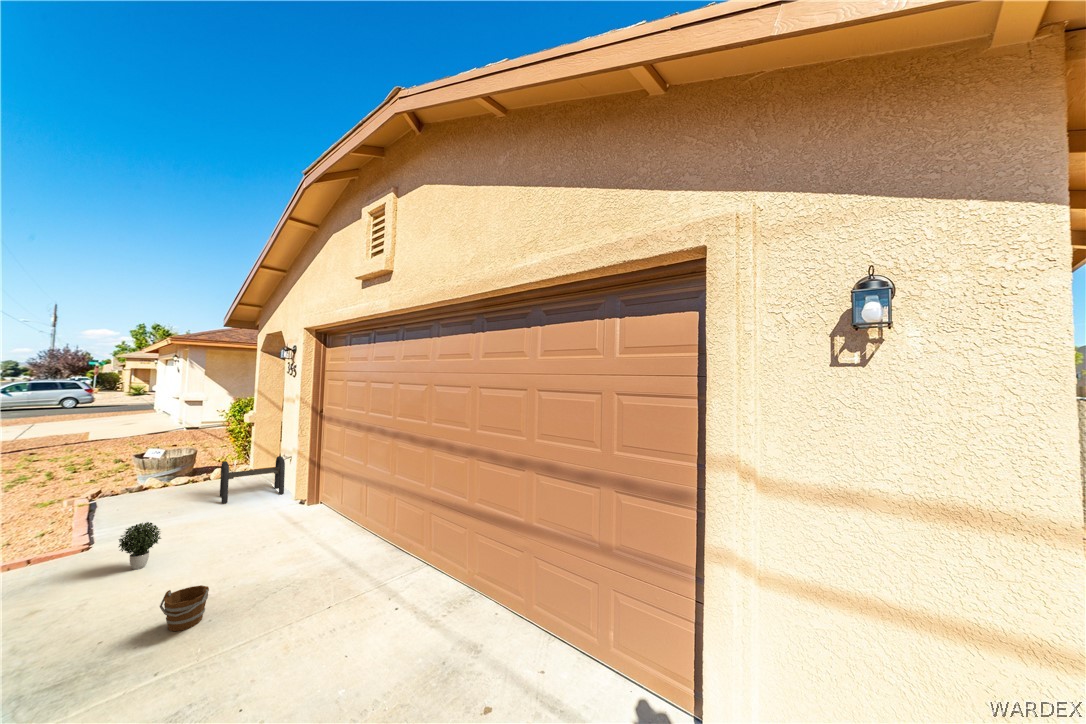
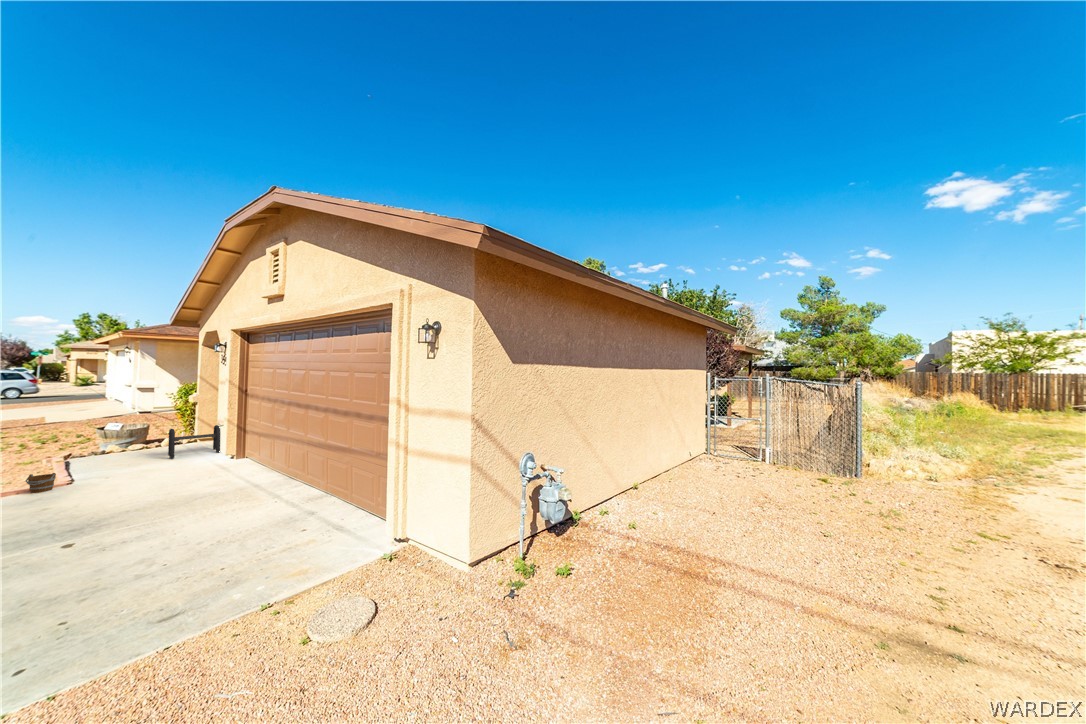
potted plant: present [119,522,161,570] -> none [94,461,125,491]
bucket: present [160,585,209,631] -> present [26,473,56,493]

